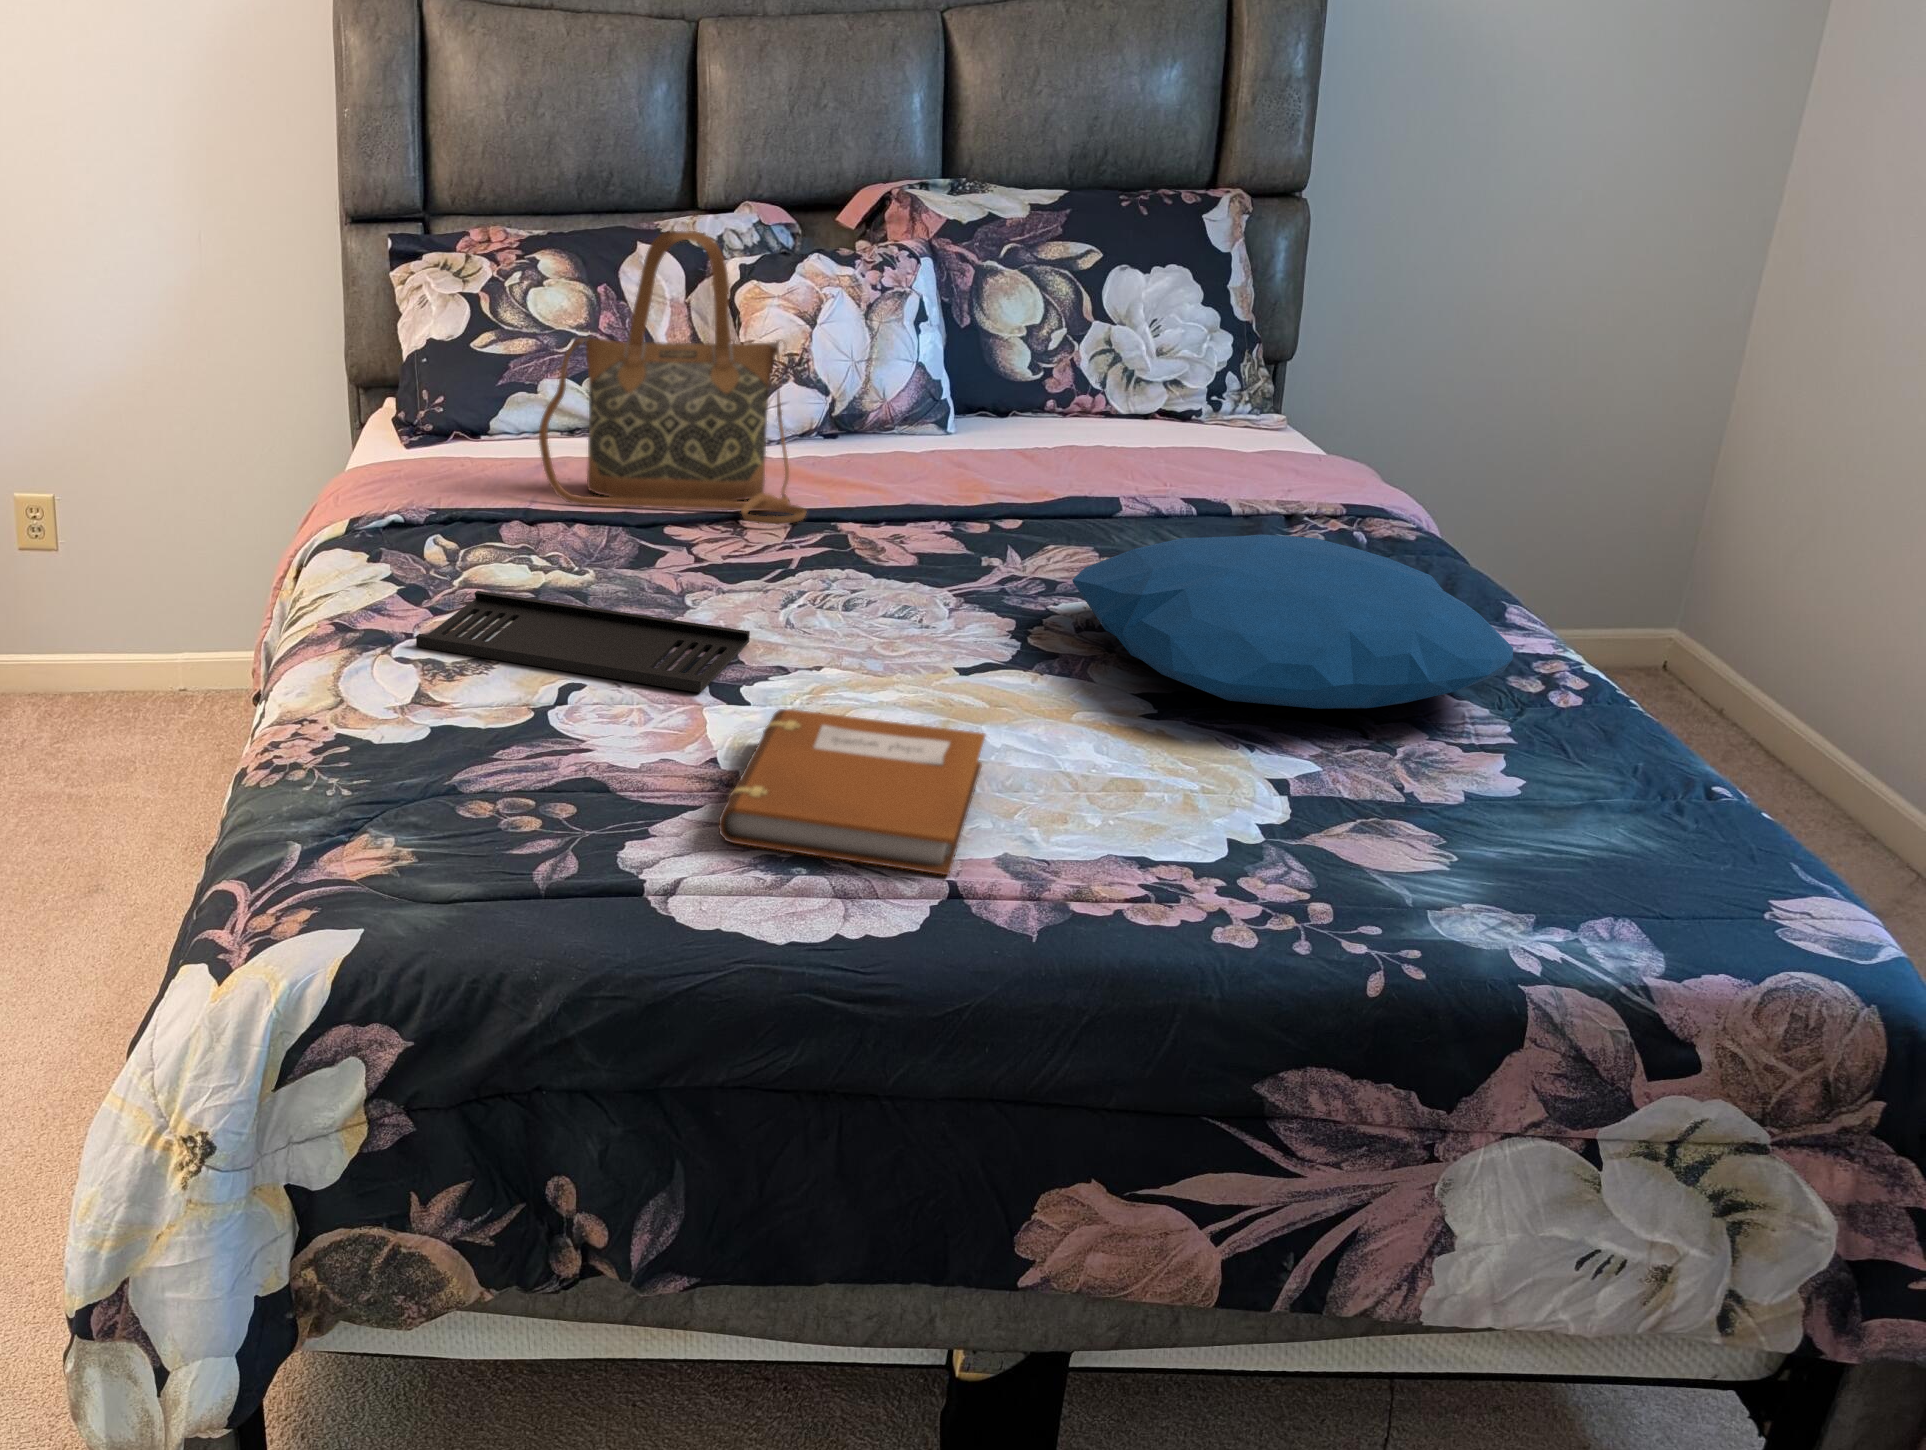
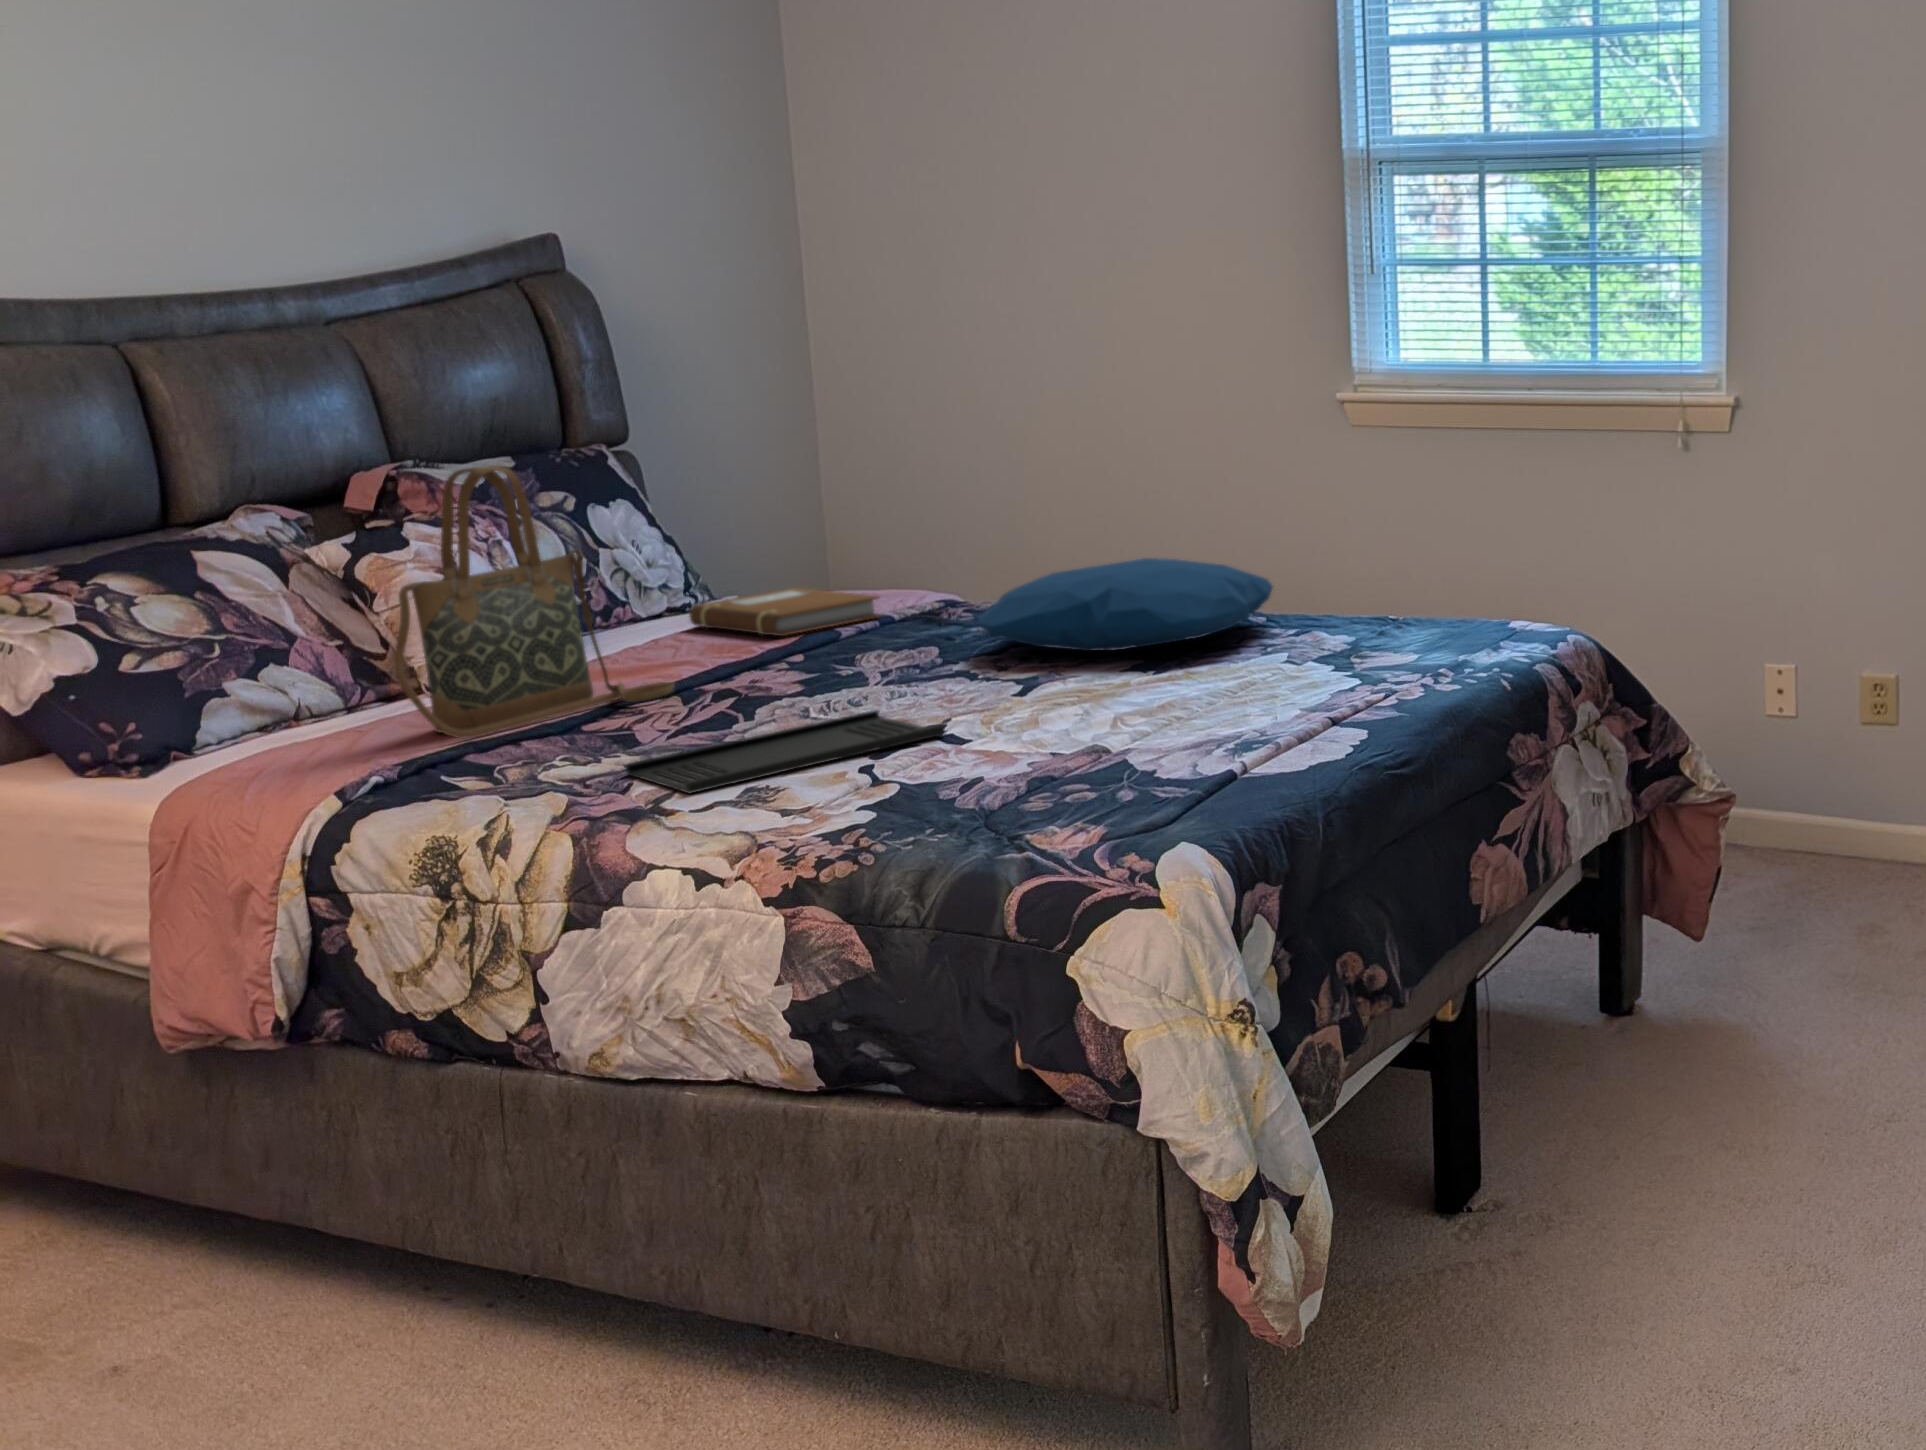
notebook: present [719,709,985,876] -> present [690,588,881,636]

